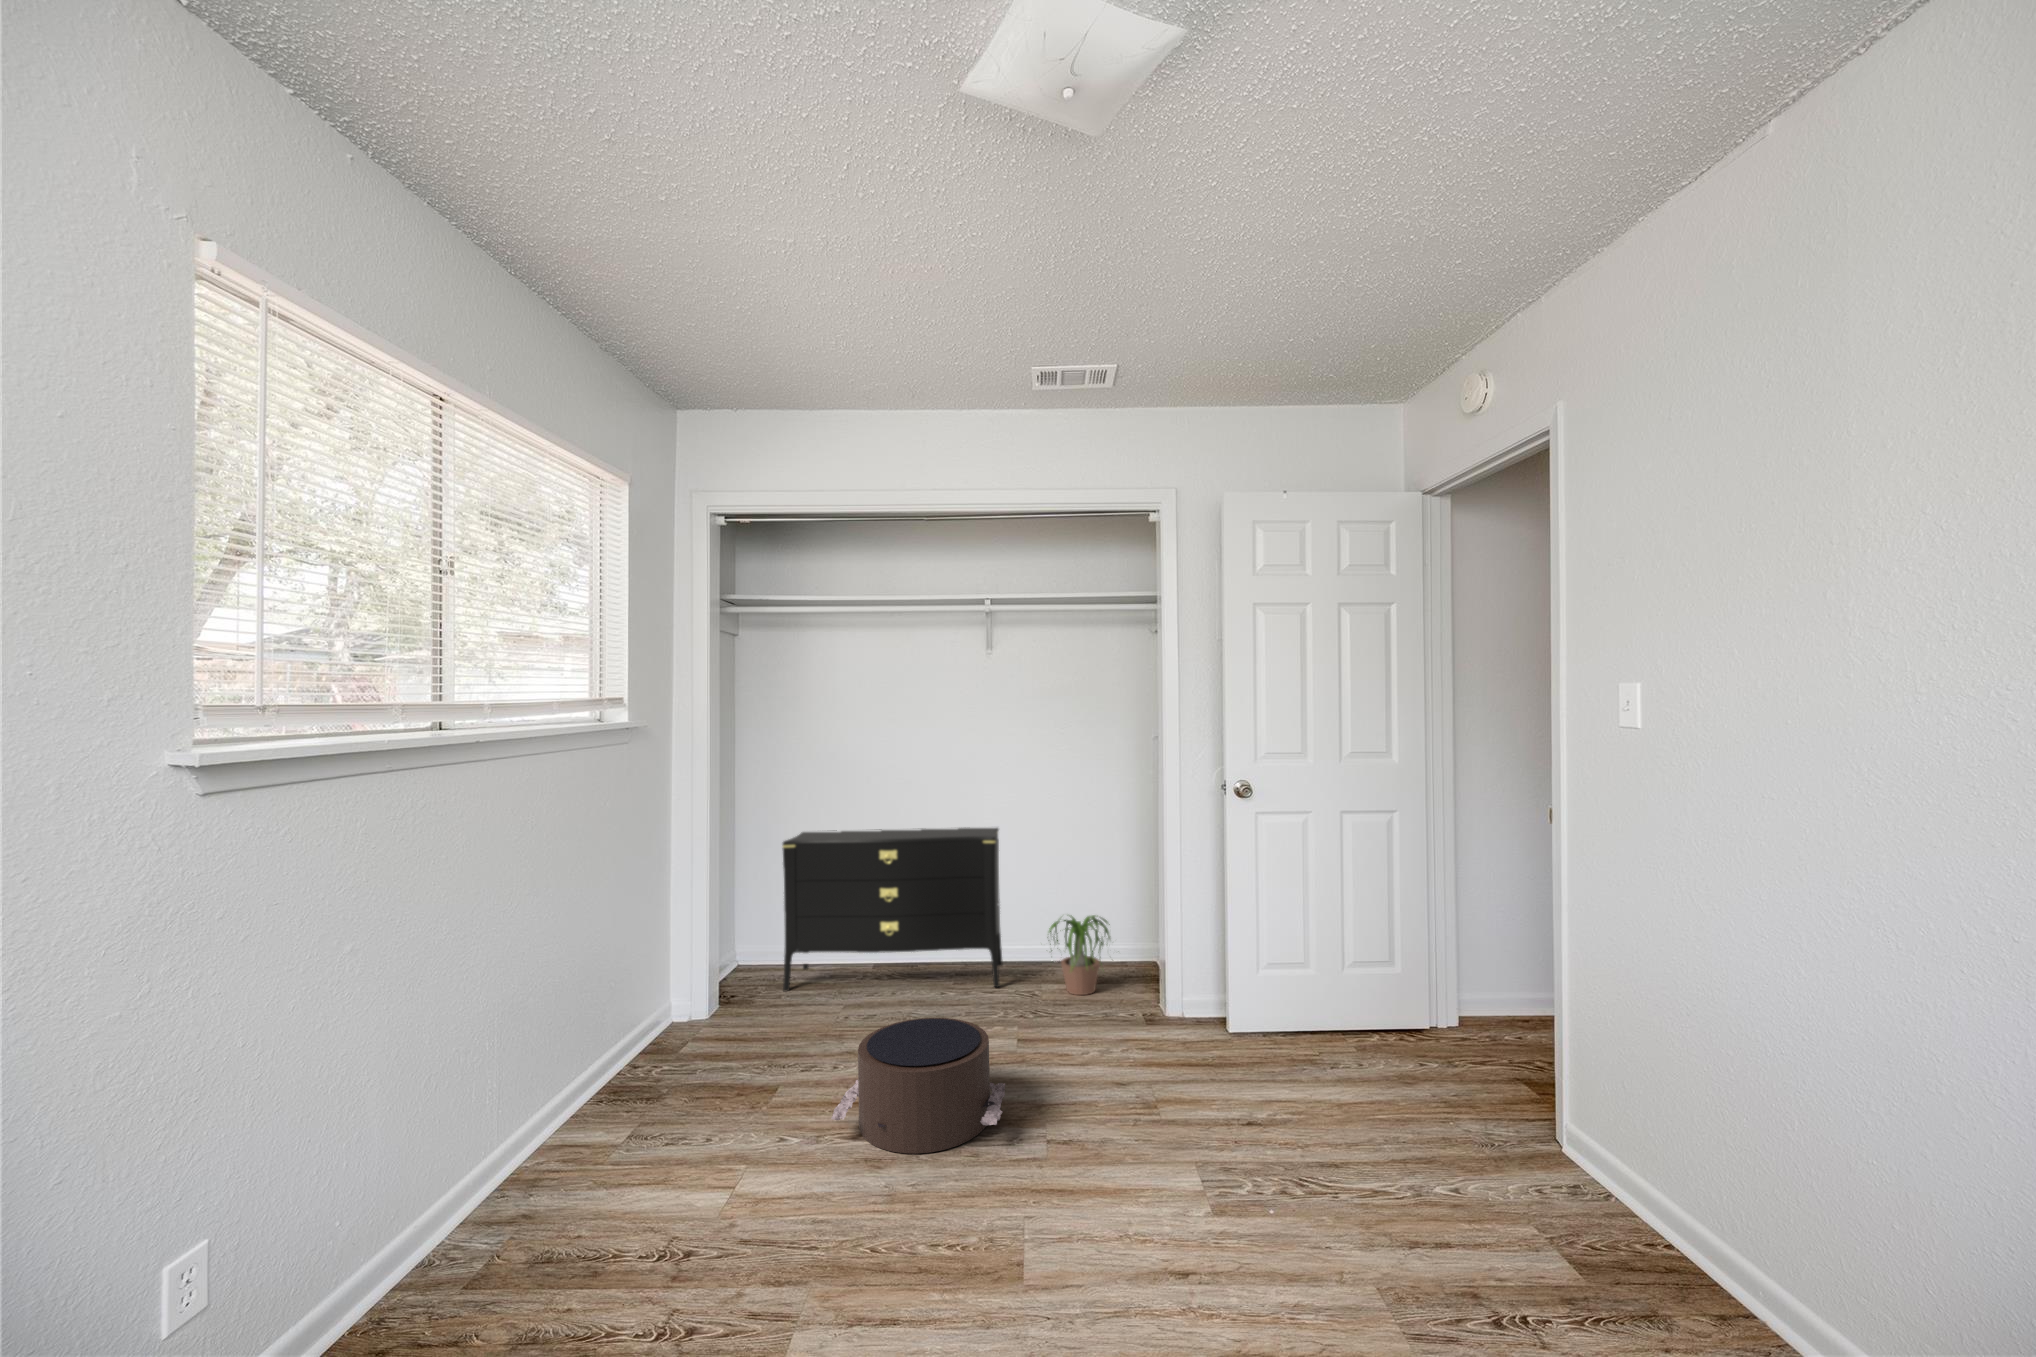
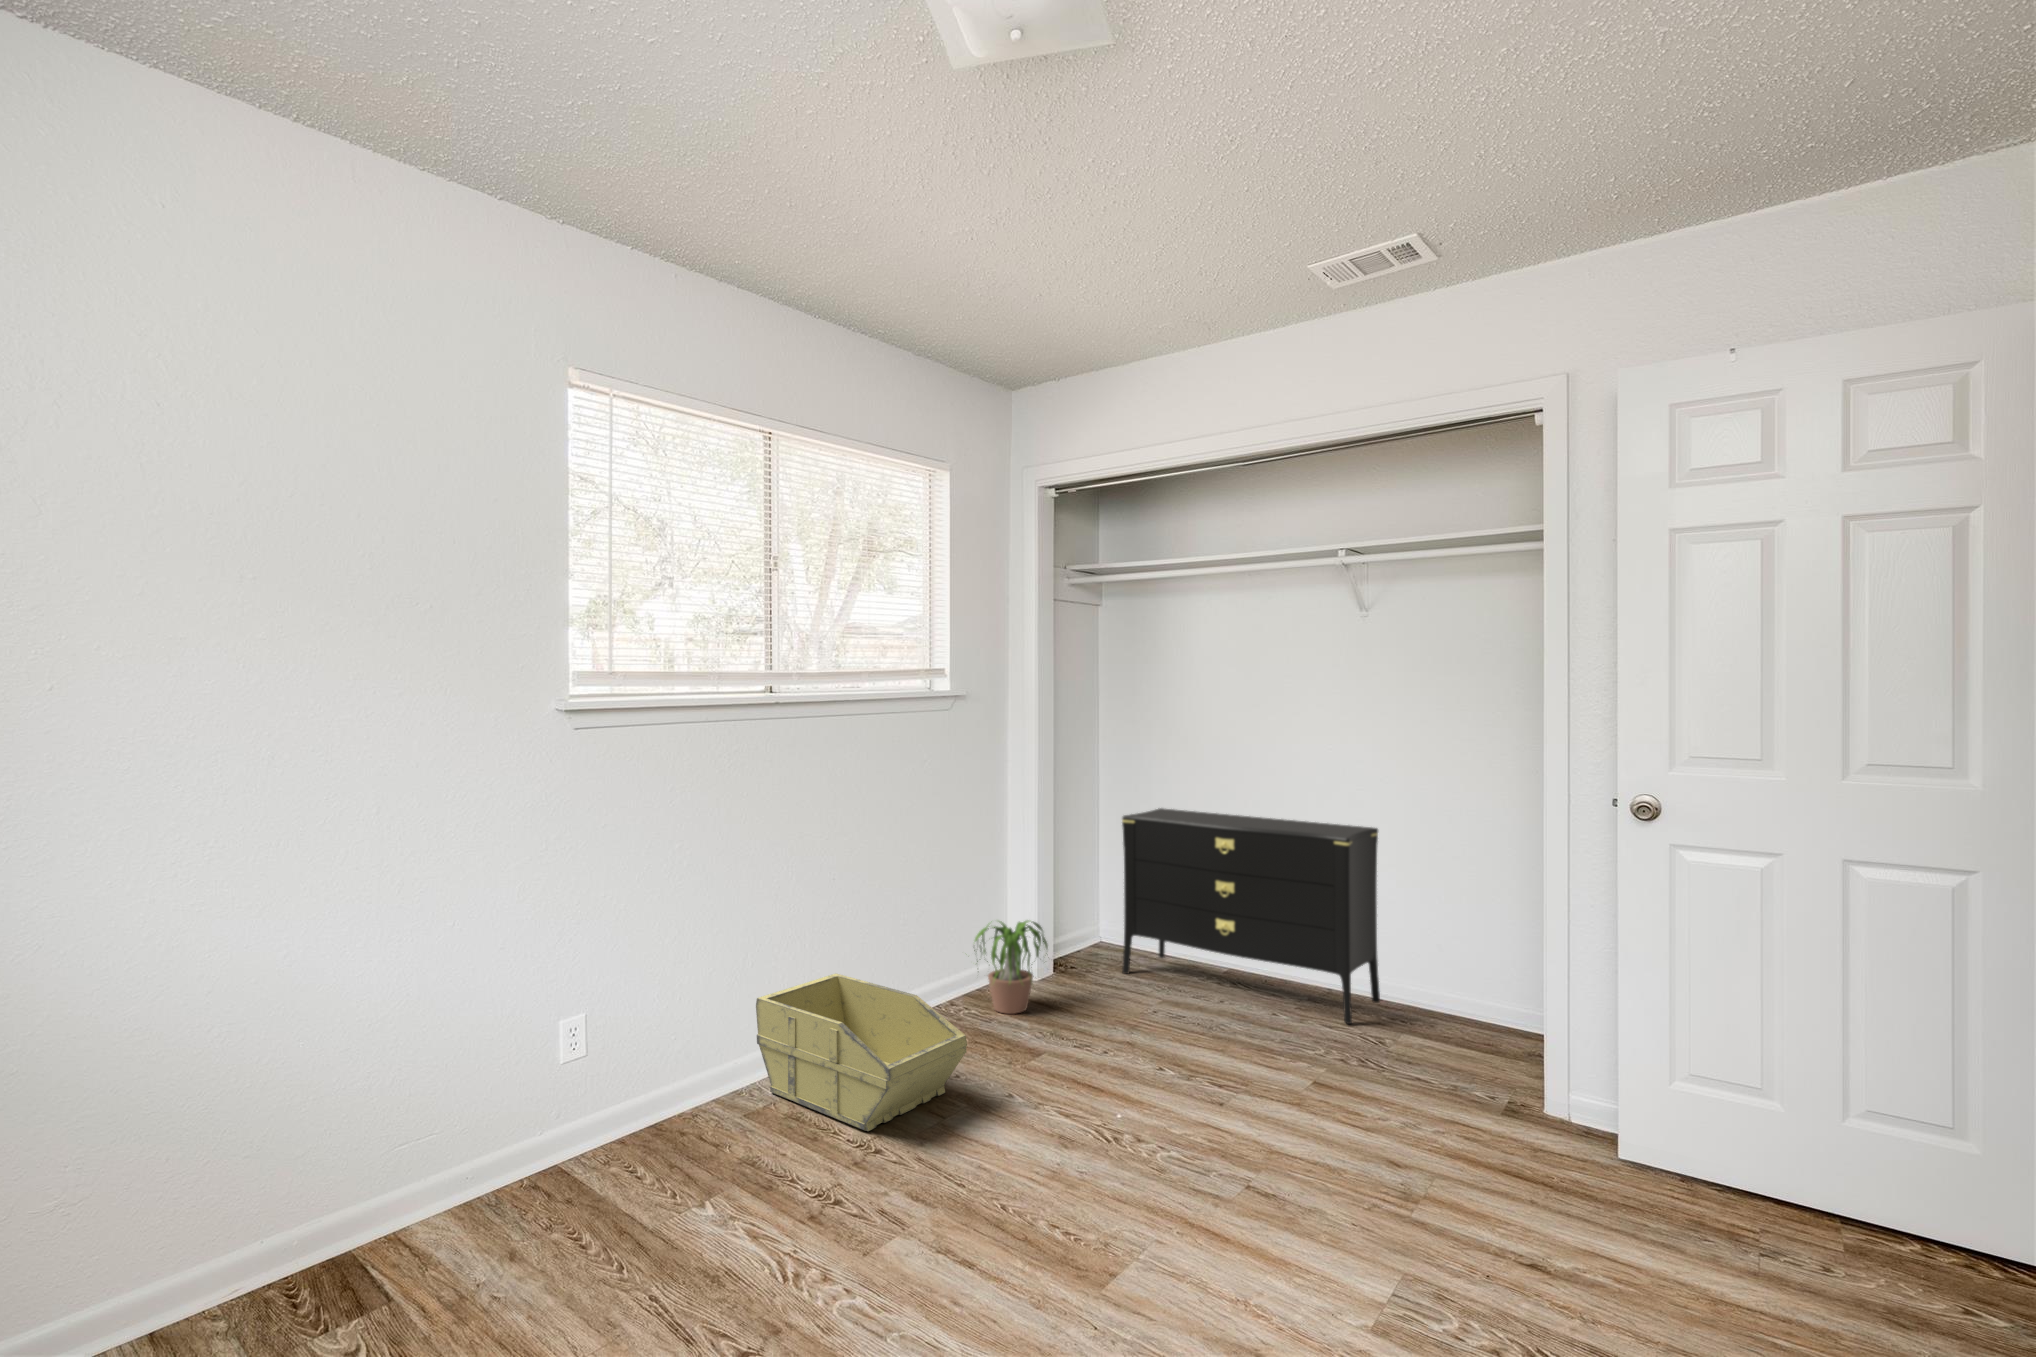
potted plant: present [1049,915,1110,995] -> present [974,920,1048,1014]
pouf: present [831,1018,1005,1154] -> none [1046,1018,1236,1156]
storage bin: none [449,1063,740,1243] -> present [756,974,967,1131]

